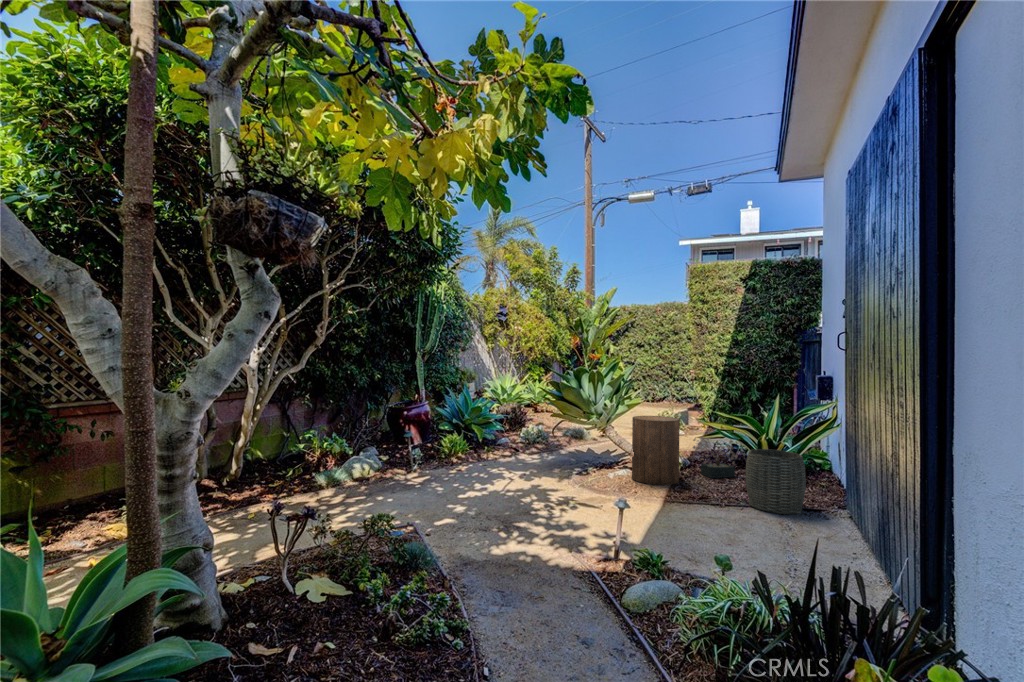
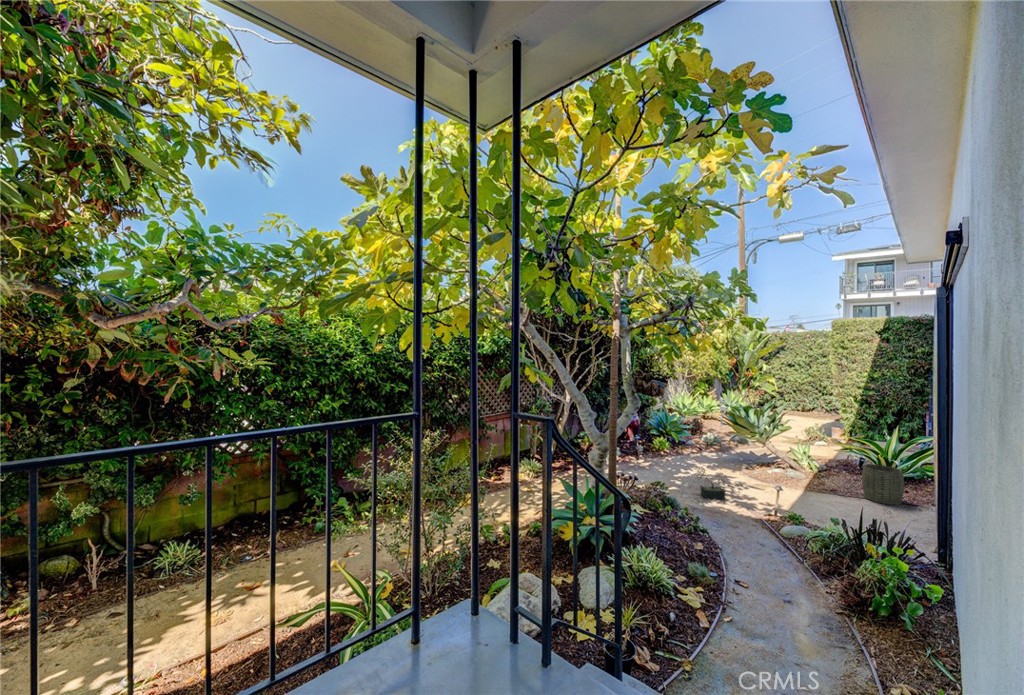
stool: present [632,416,680,485] -> none [784,436,818,480]
decorative plant: present [693,438,737,478] -> present [693,468,729,499]

